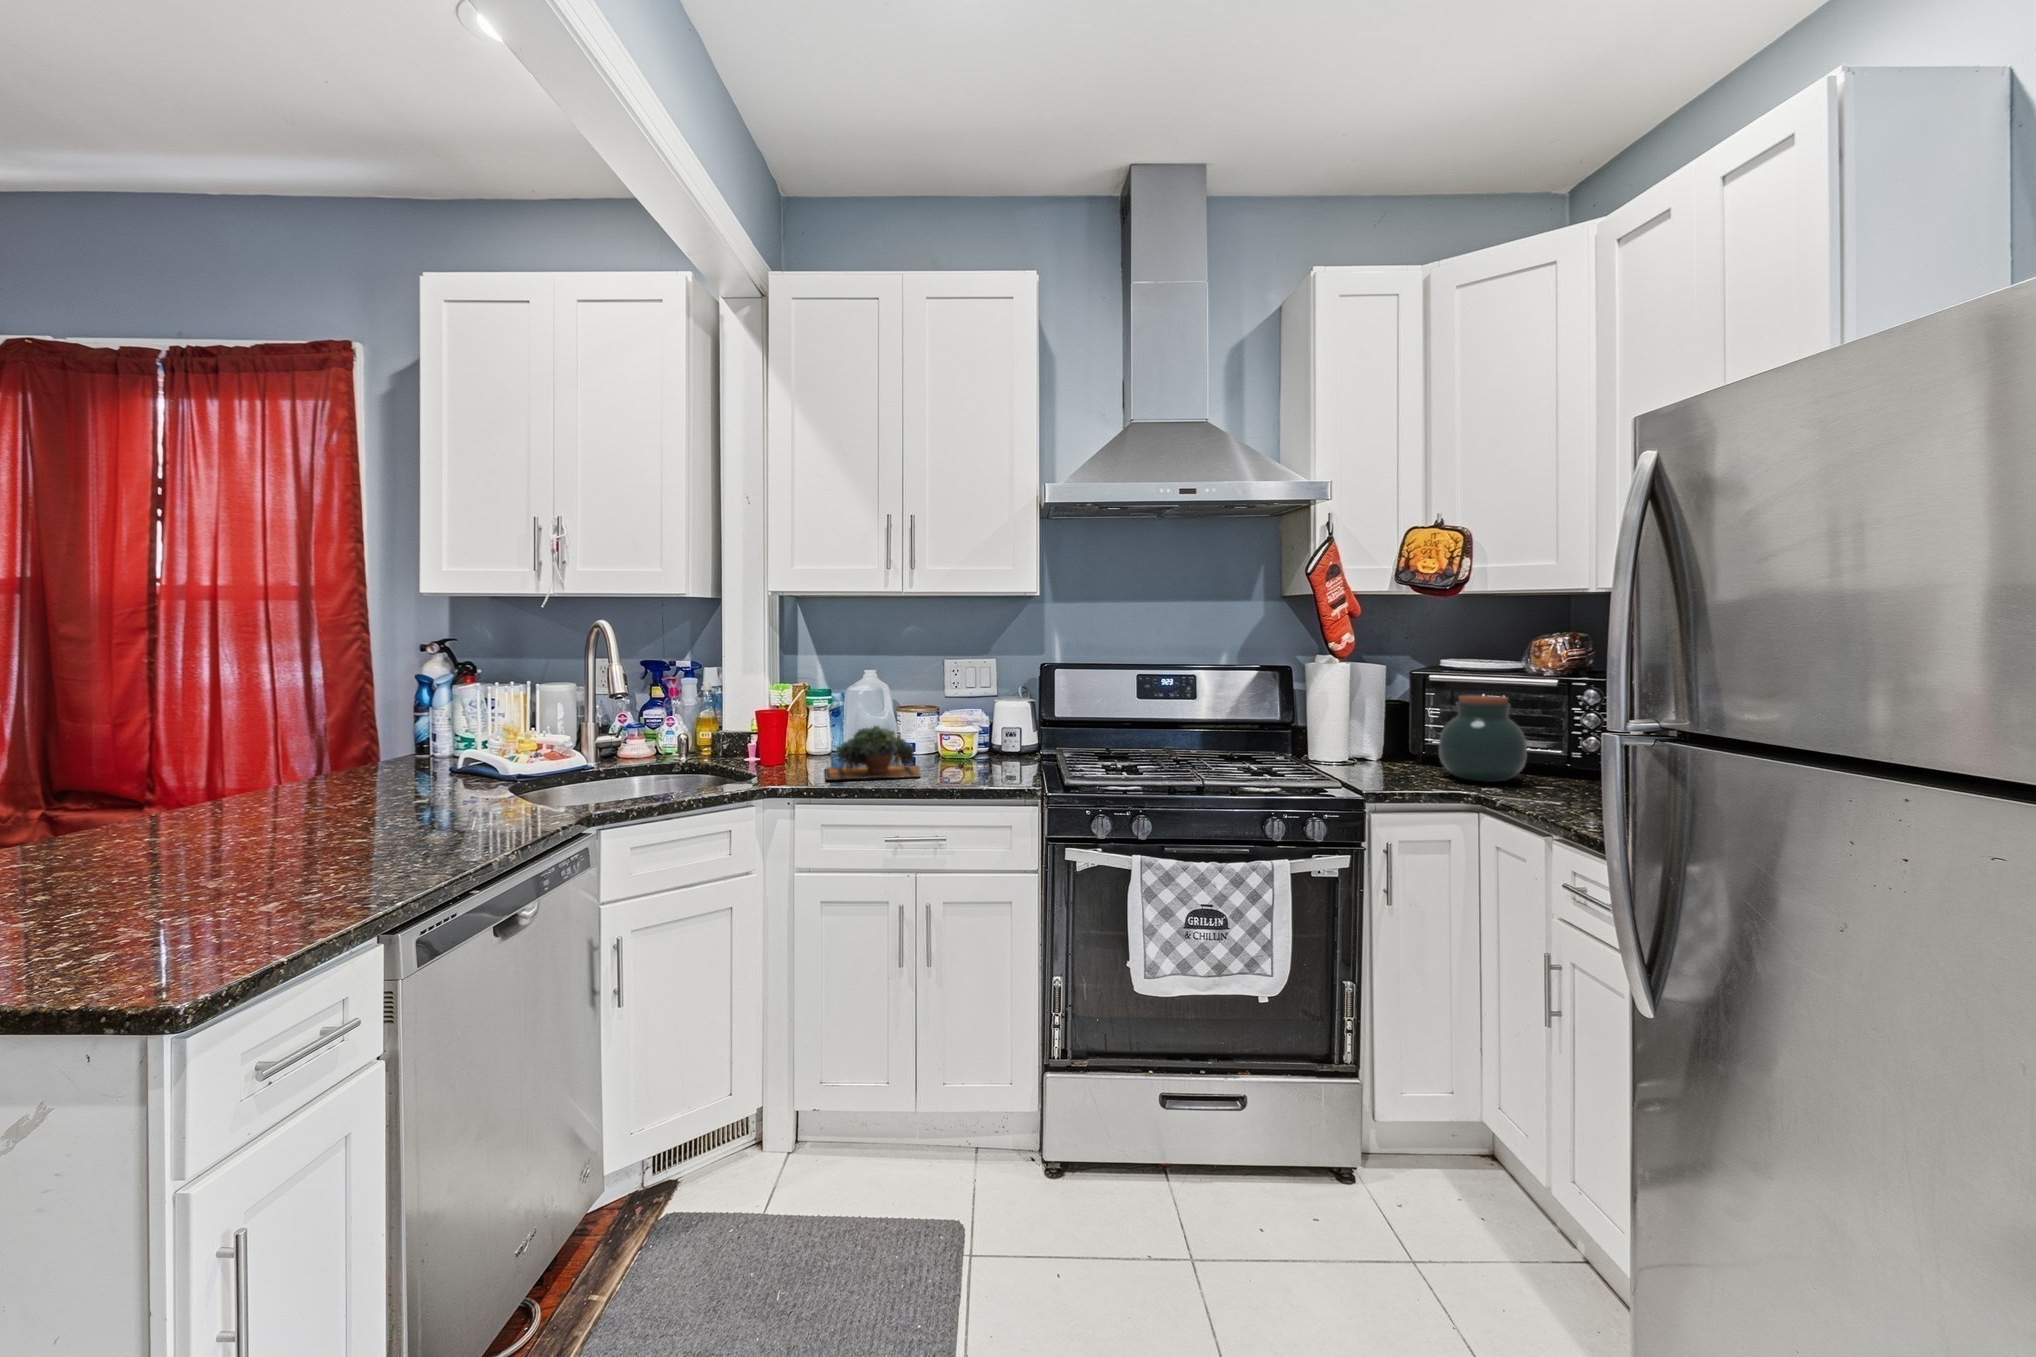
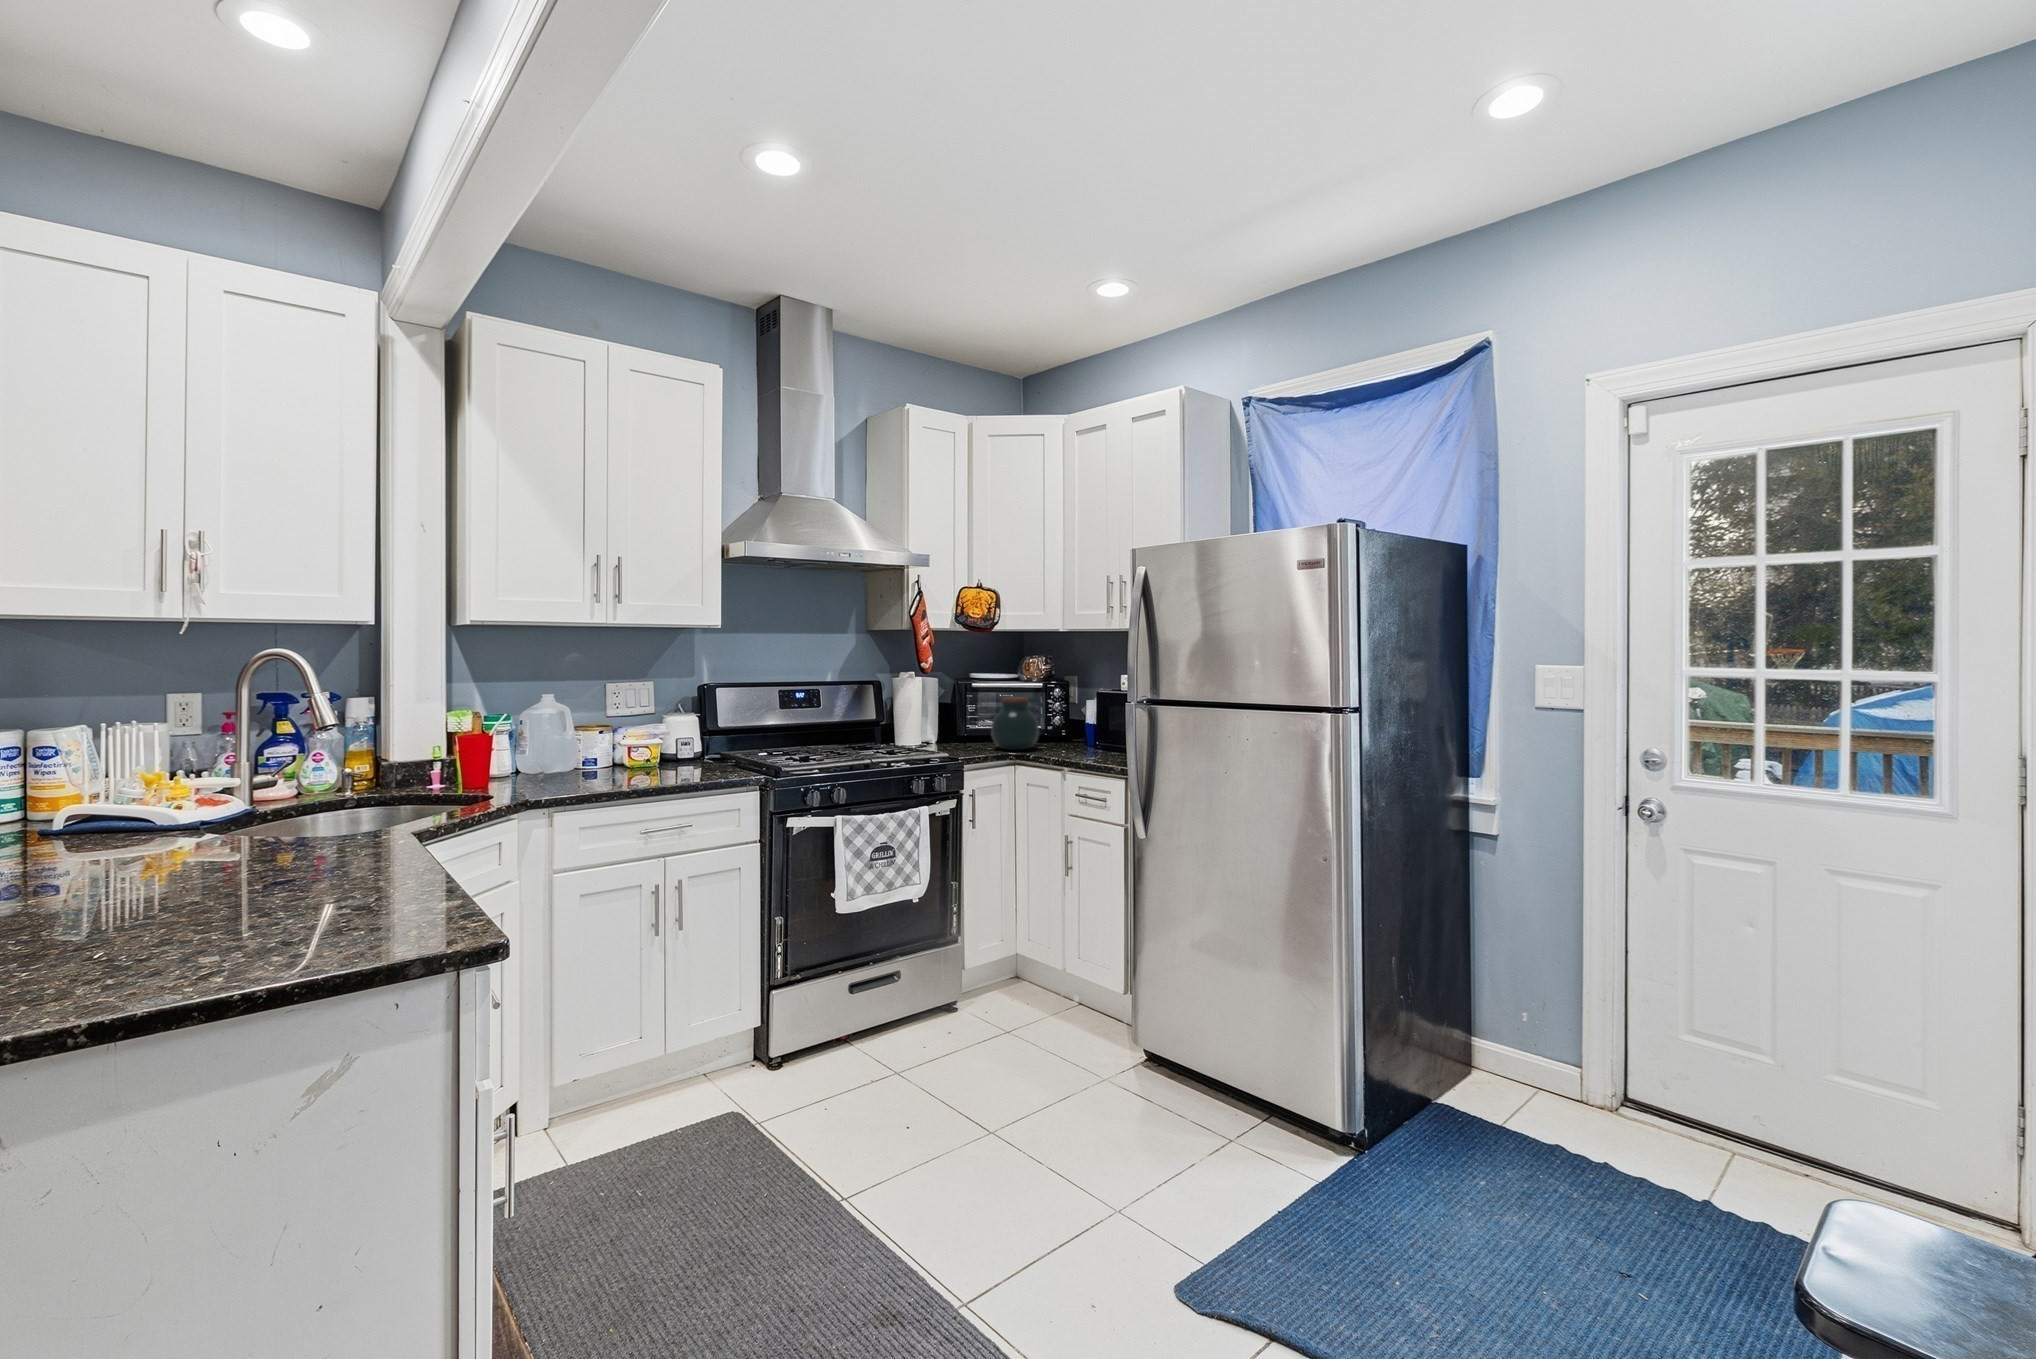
succulent plant: present [825,726,920,780] -> none [549,739,654,787]

